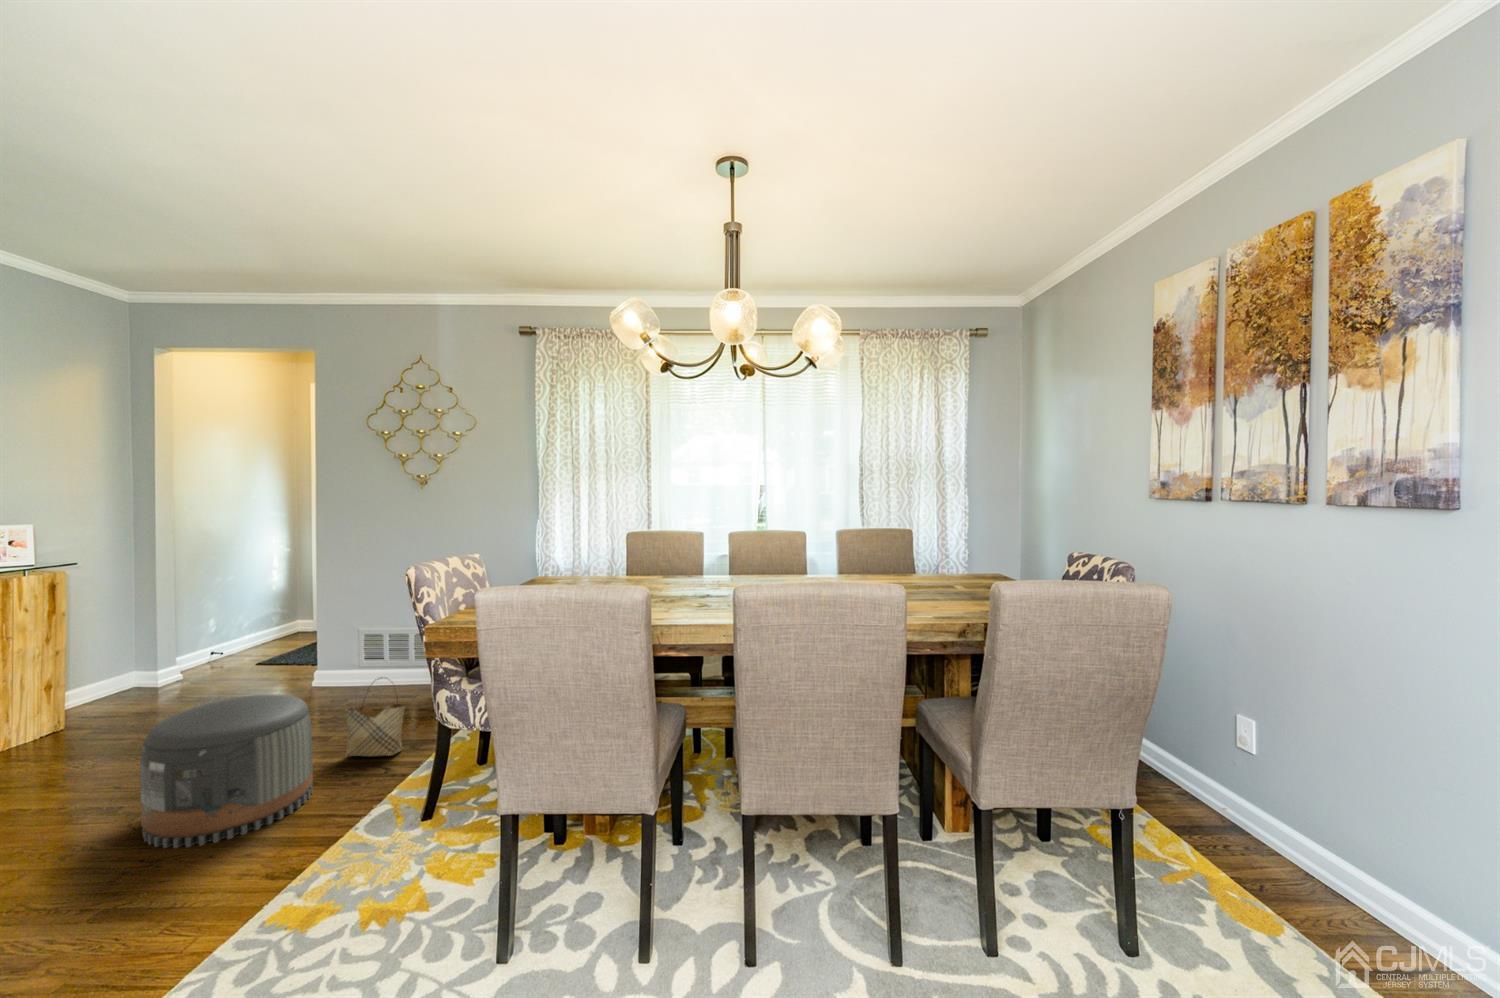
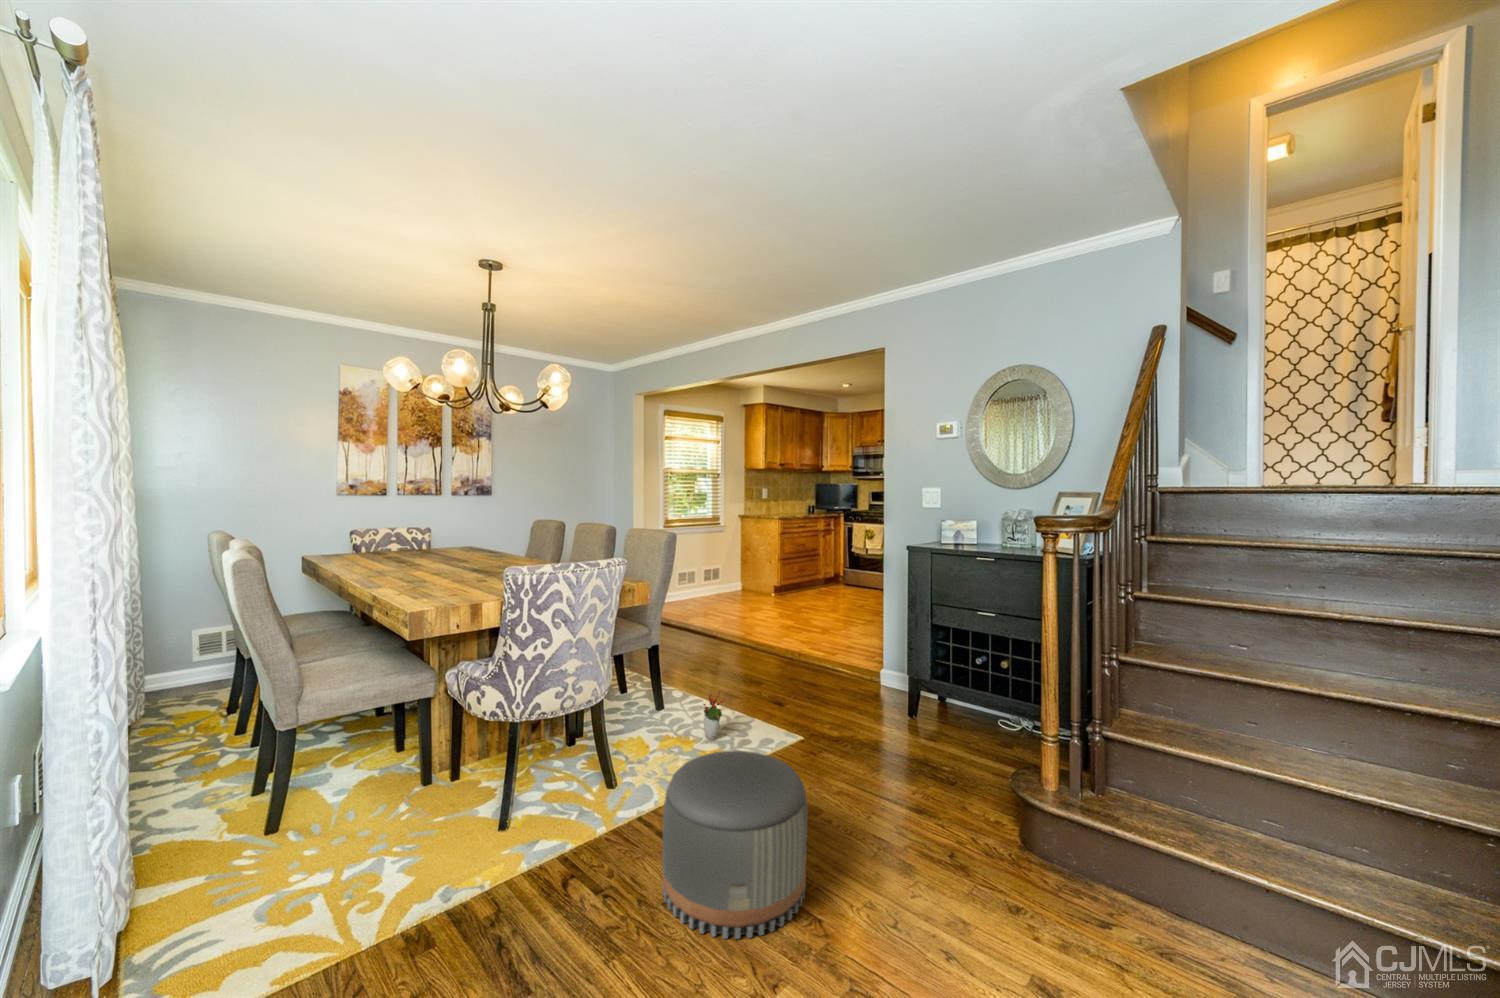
woven basket: present [345,677,405,756] -> none [540,804,605,940]
decorative plant: none [302,855,359,954] -> present [703,690,725,740]

